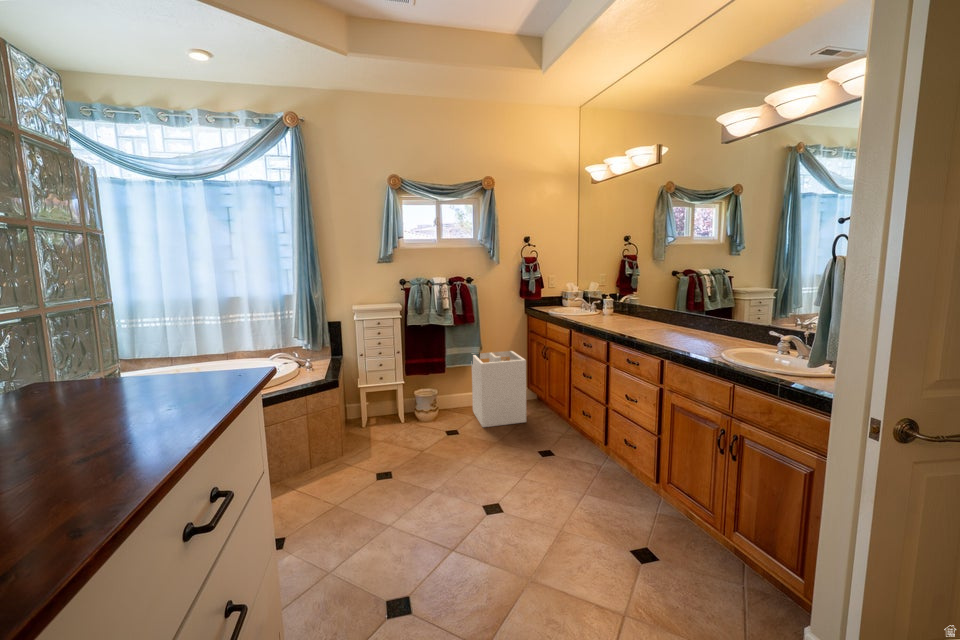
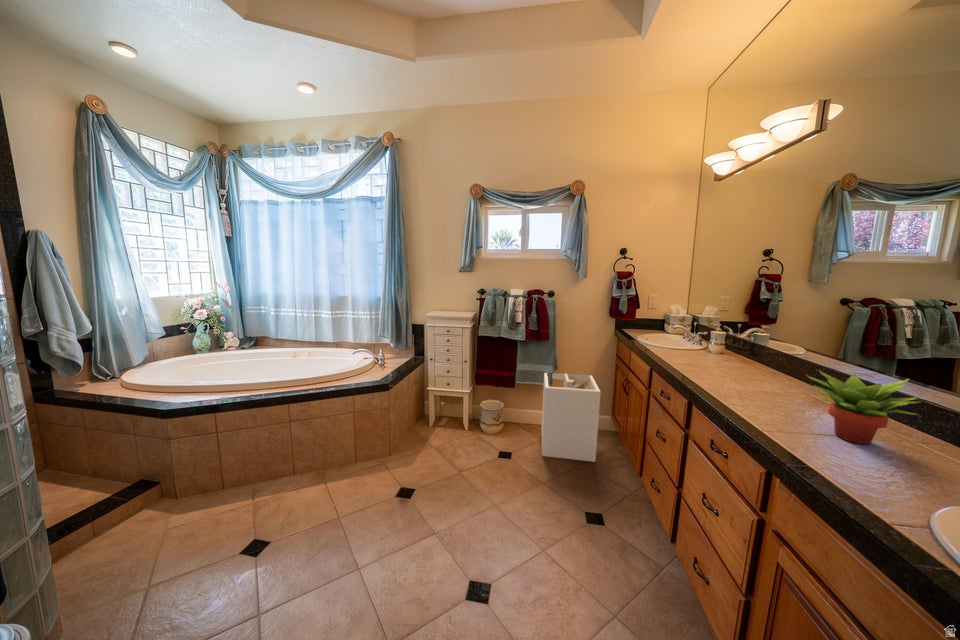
succulent plant: none [658,306,703,344] -> present [806,370,921,444]

